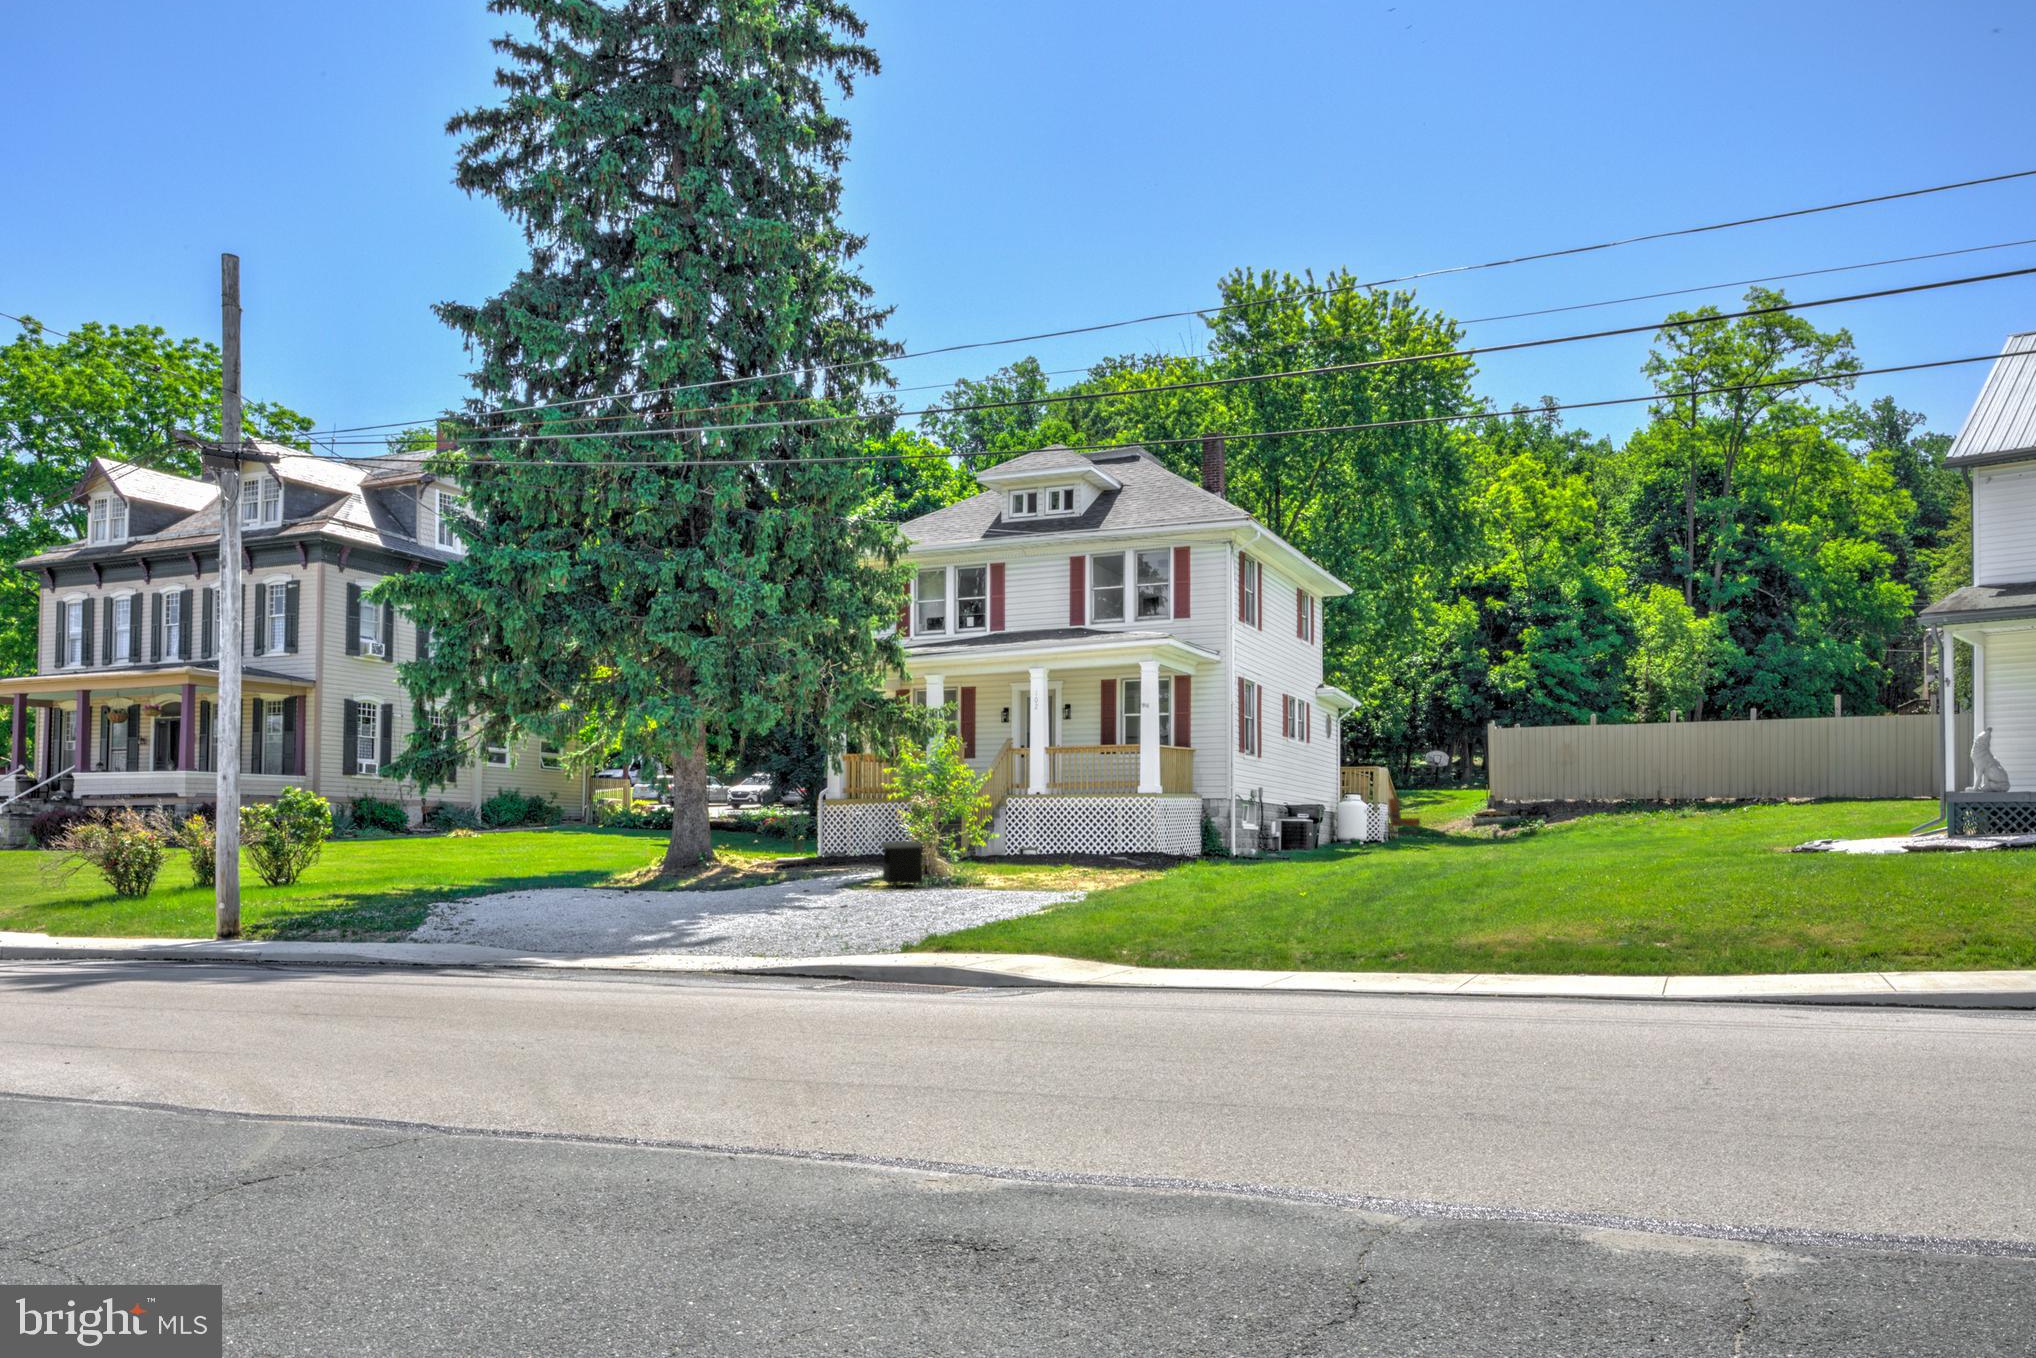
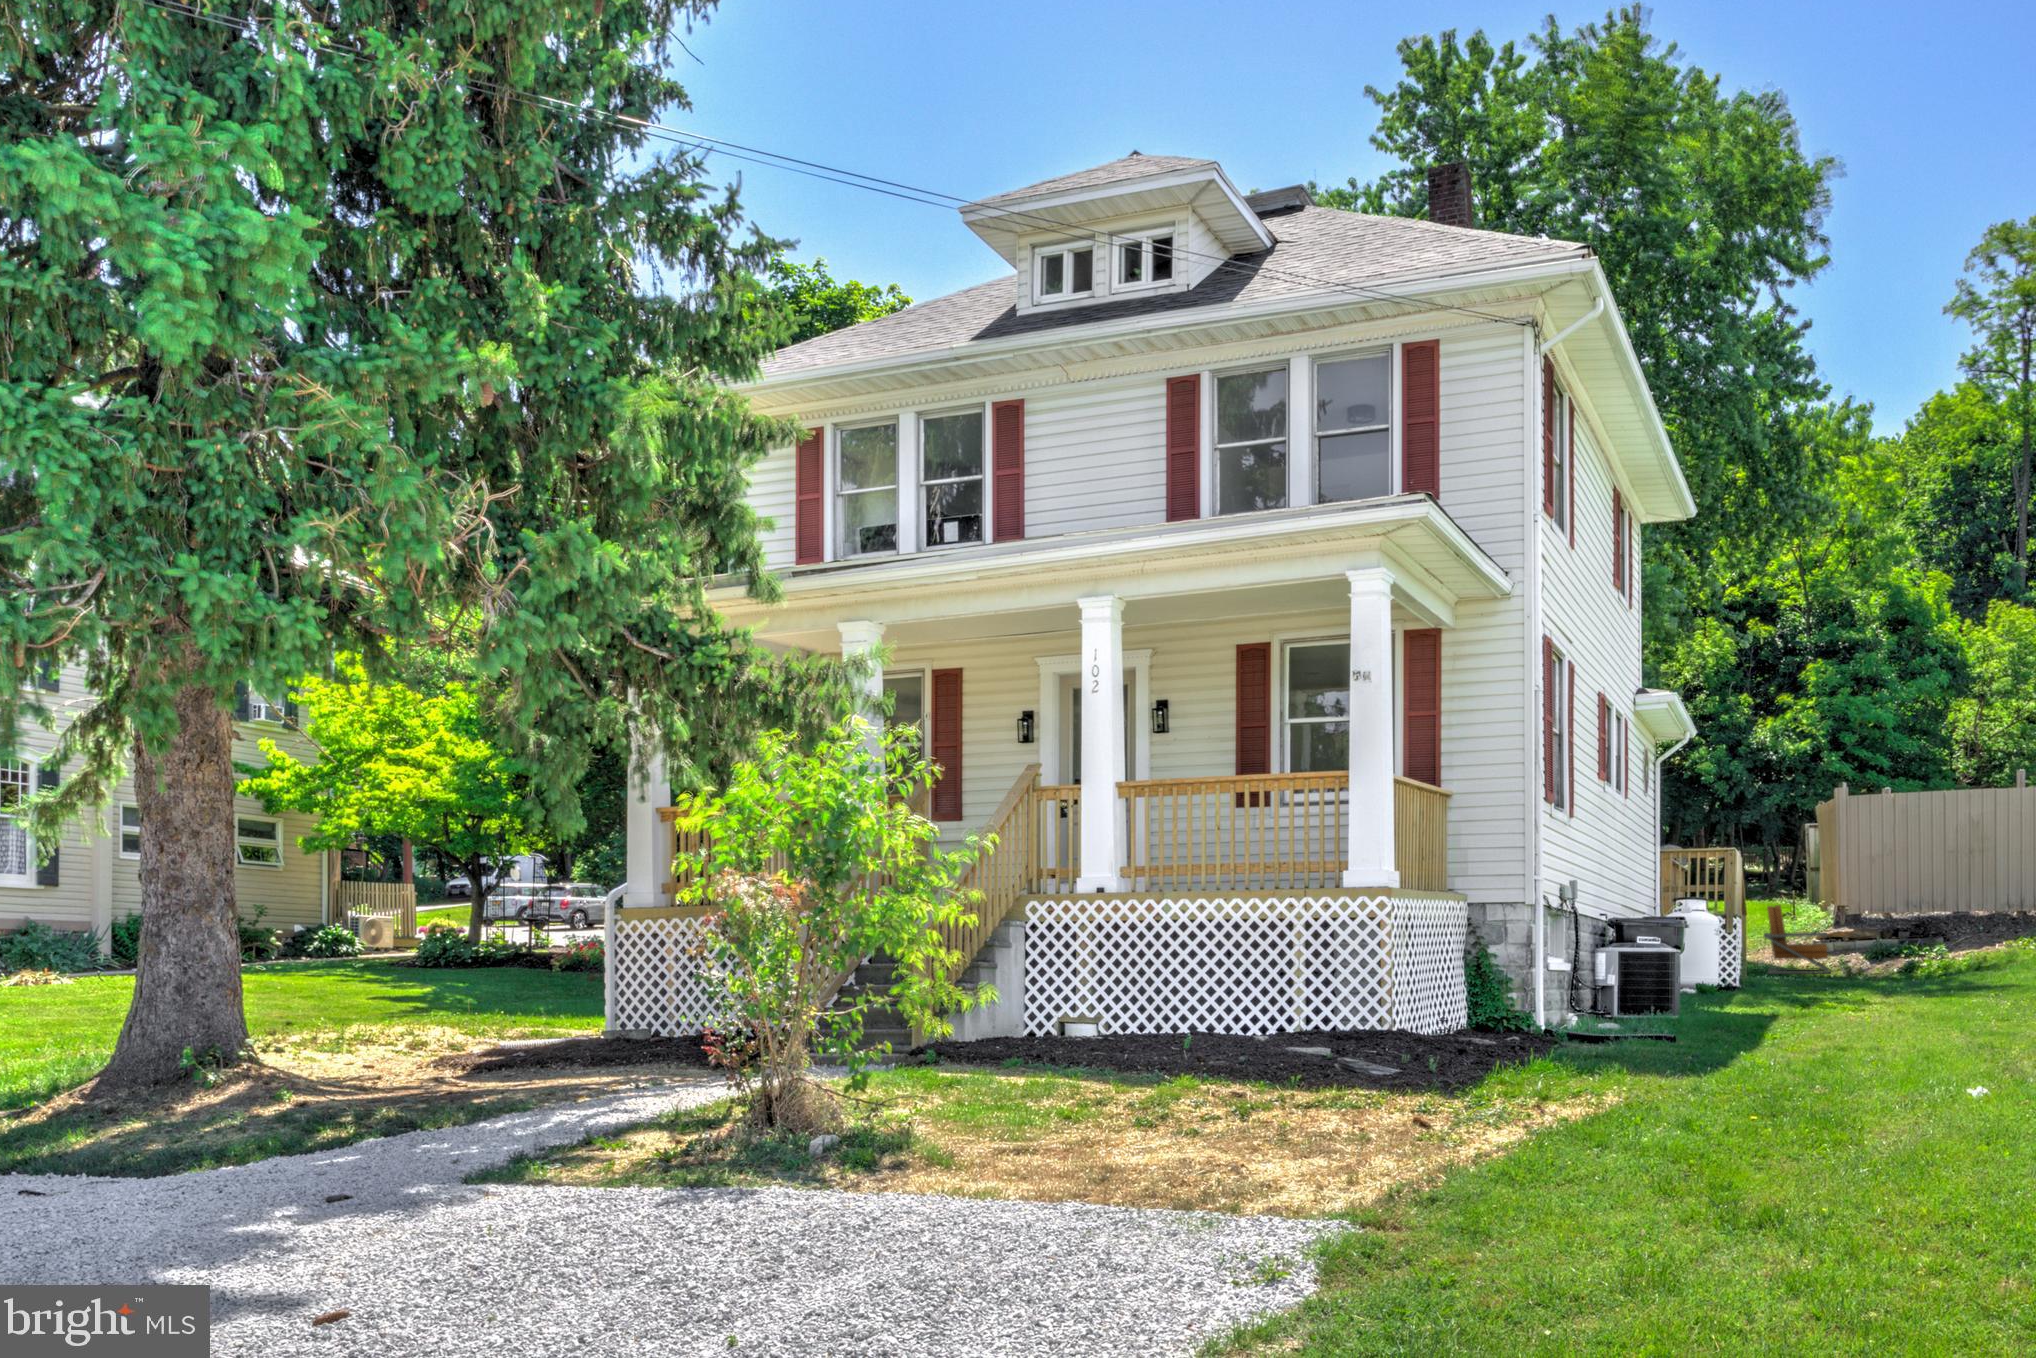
storage bench: present [881,841,922,887] -> none [684,1011,786,1149]

